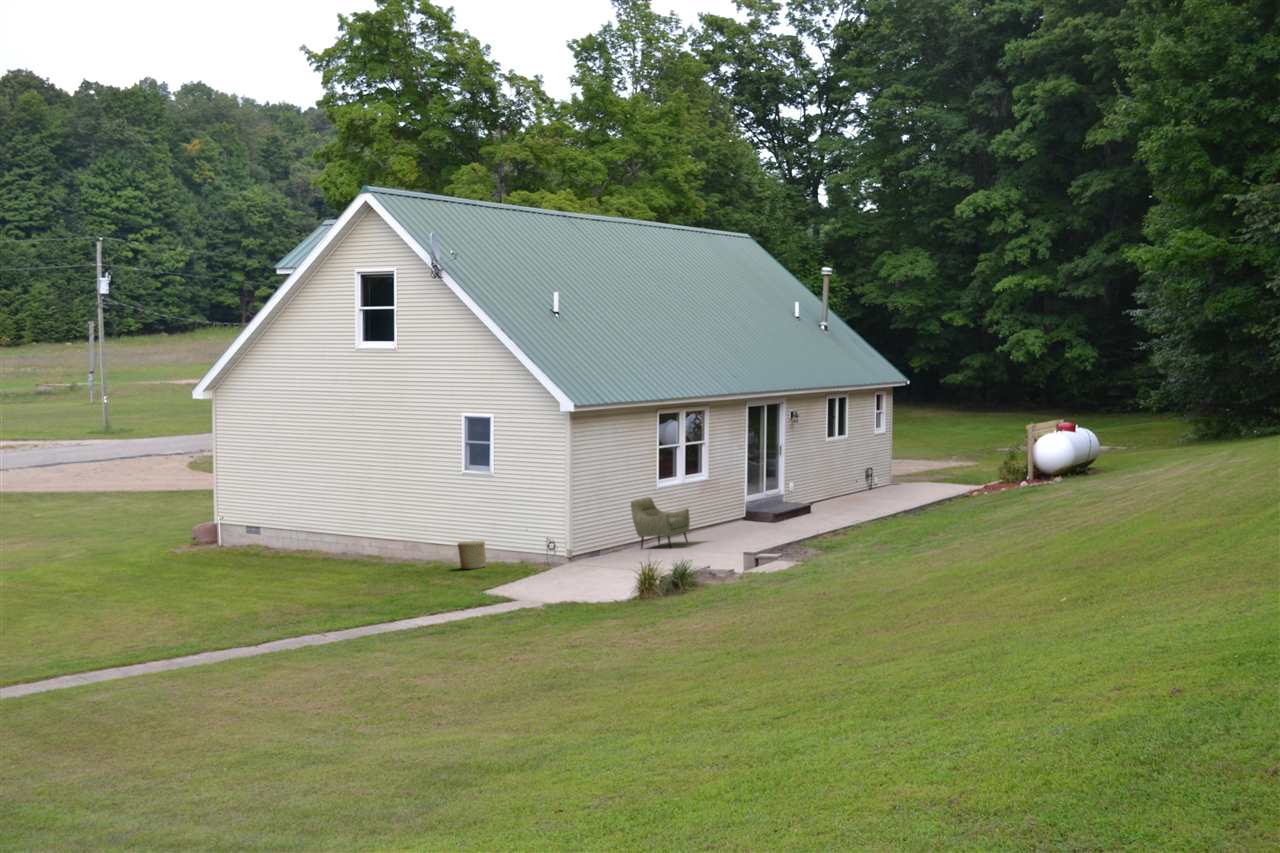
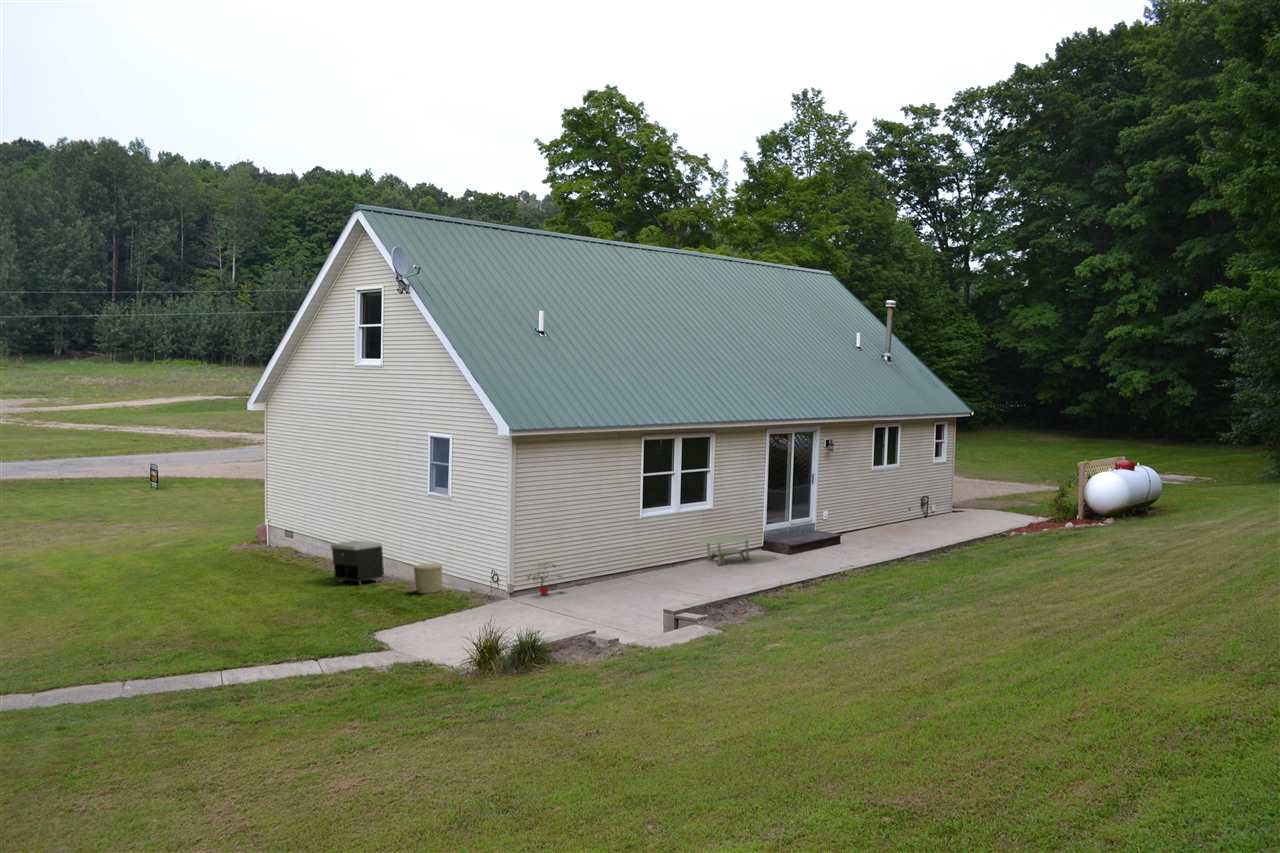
chair: present [631,497,690,548] -> none [594,527,657,585]
round table: none [702,505,757,532] -> present [697,535,752,566]
storage bench: none [331,528,394,573] -> present [331,541,384,585]
potted plant: none [587,529,619,559] -> present [528,562,562,595]

